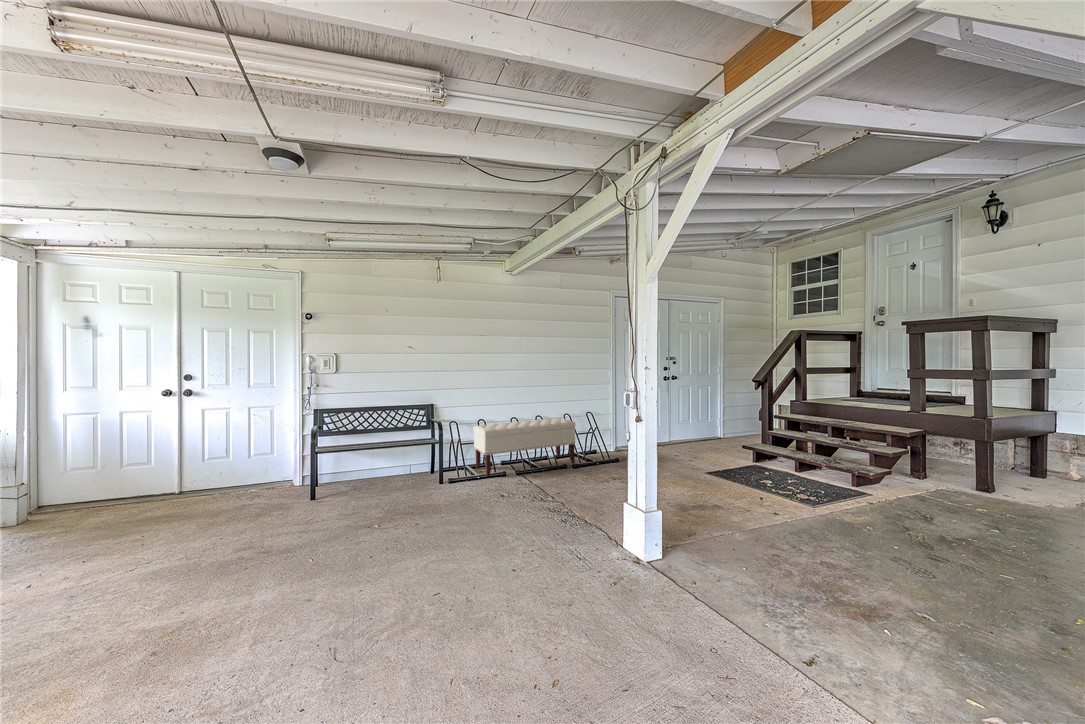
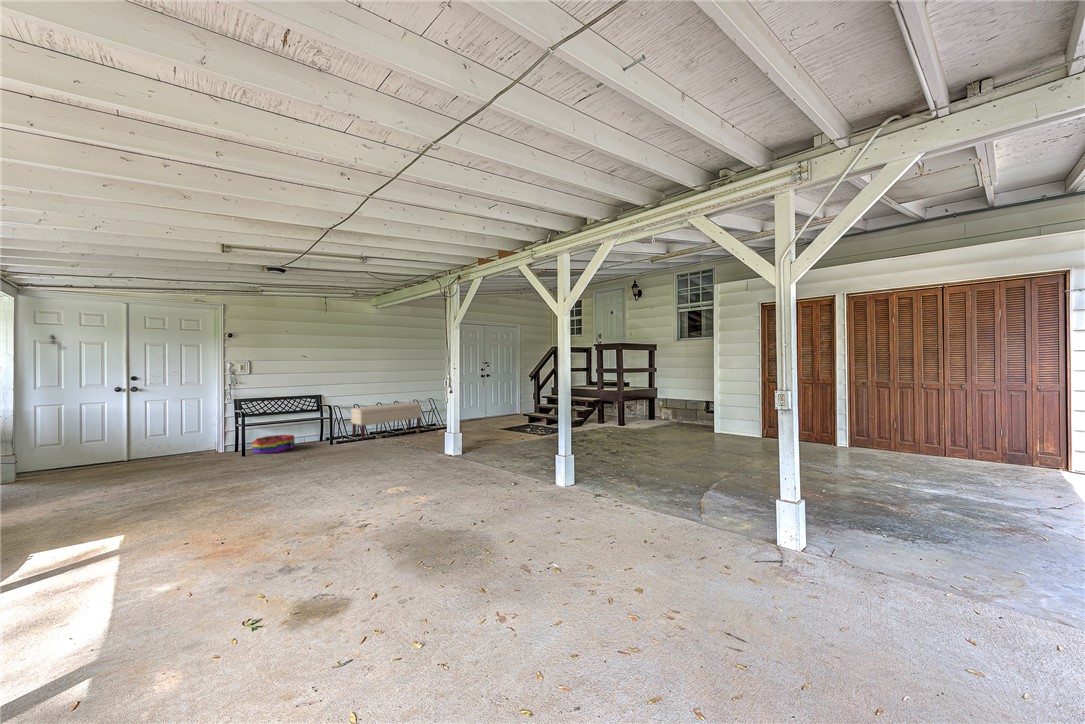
storage bin: none [332,463,390,494] -> present [252,435,295,454]

